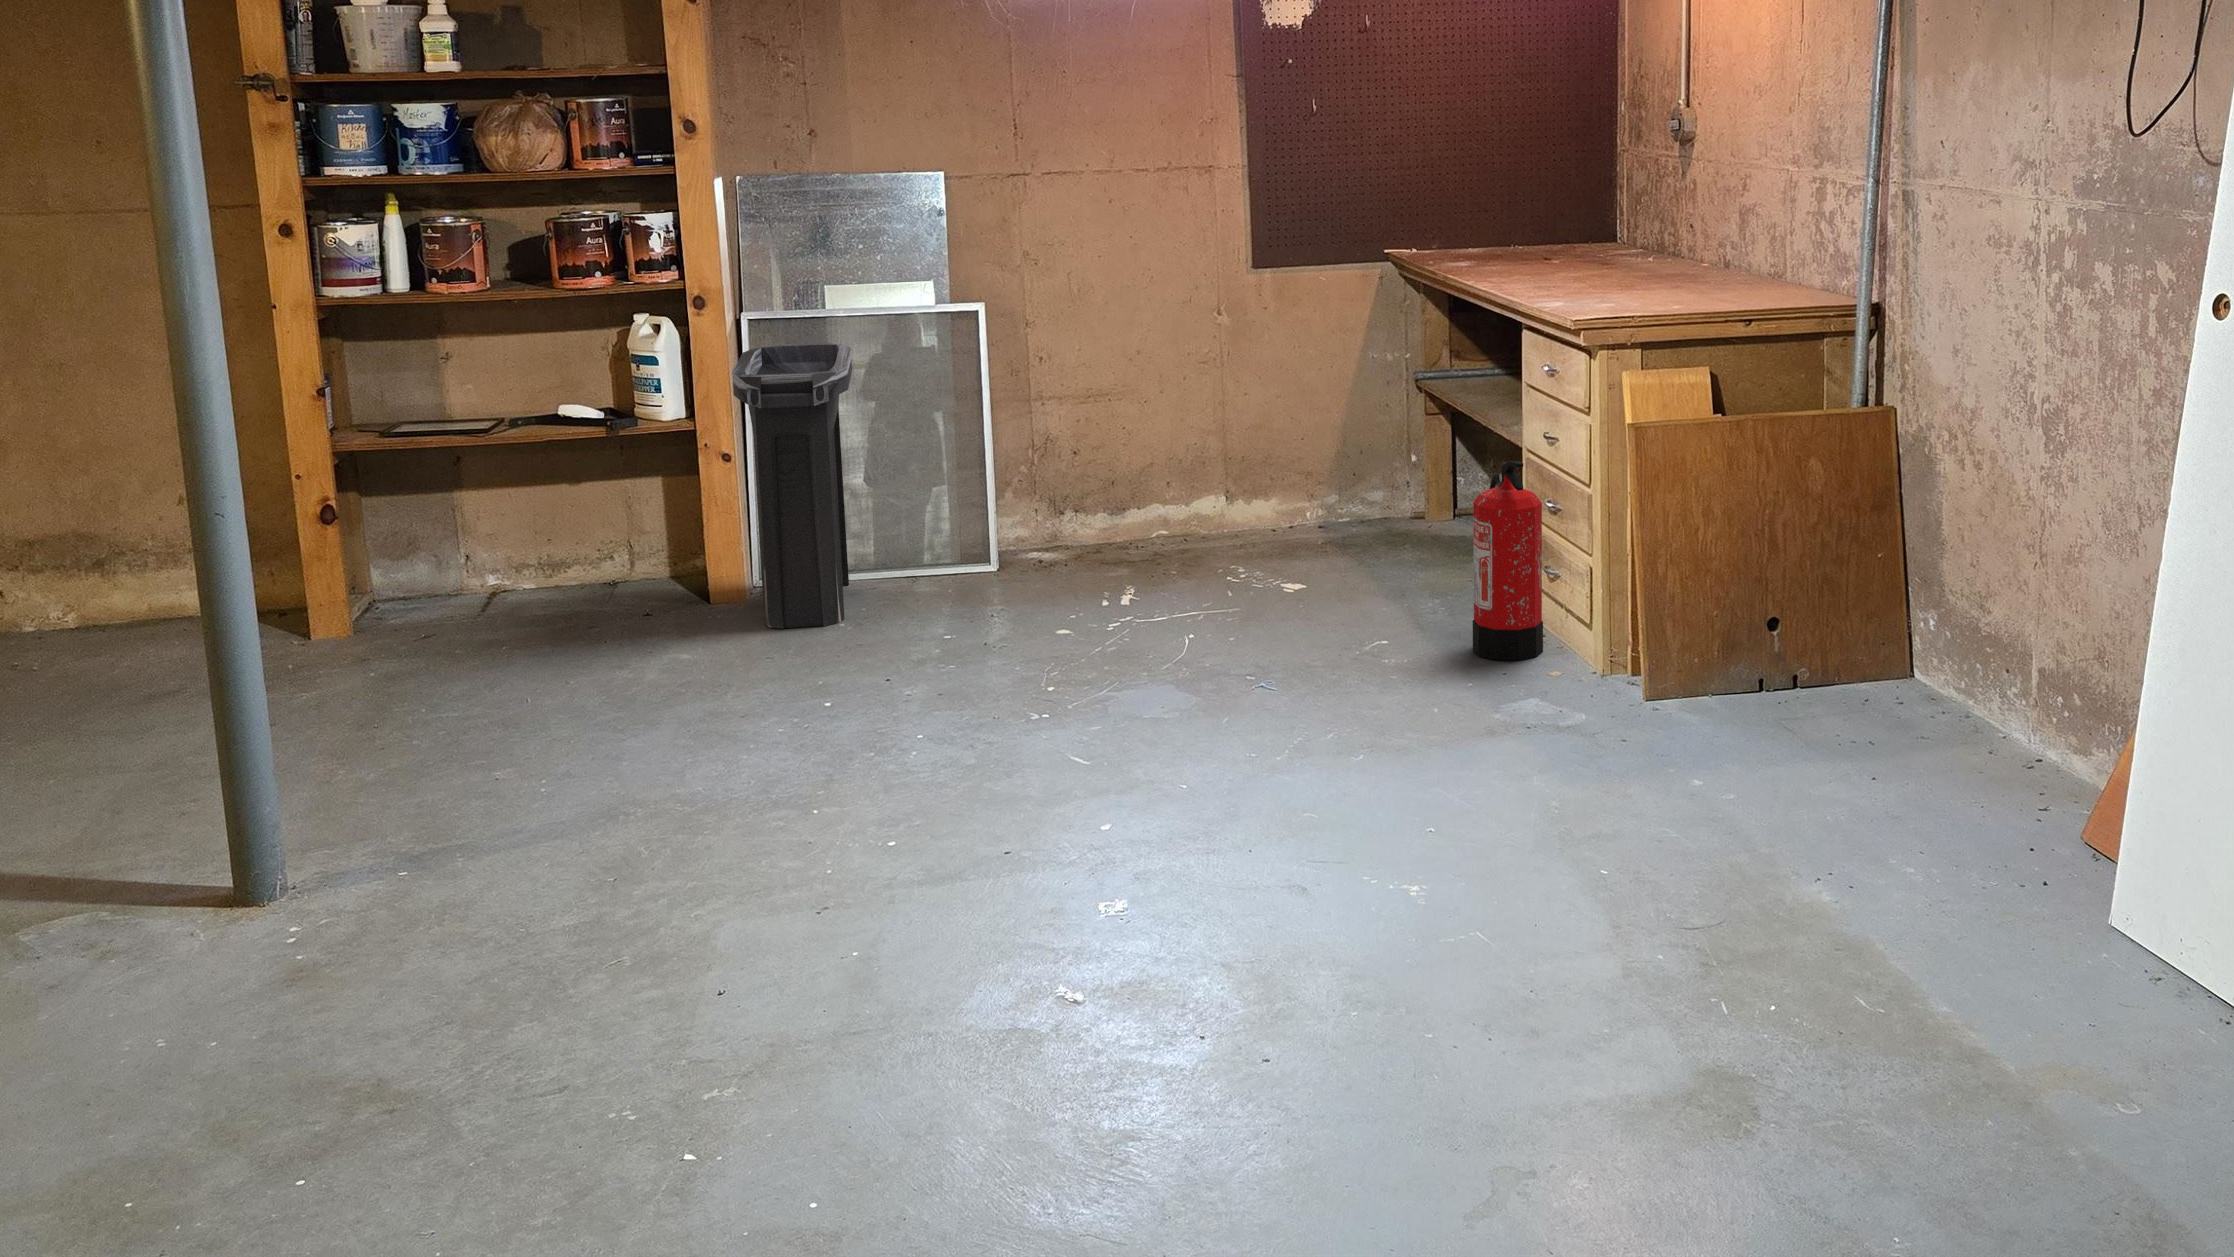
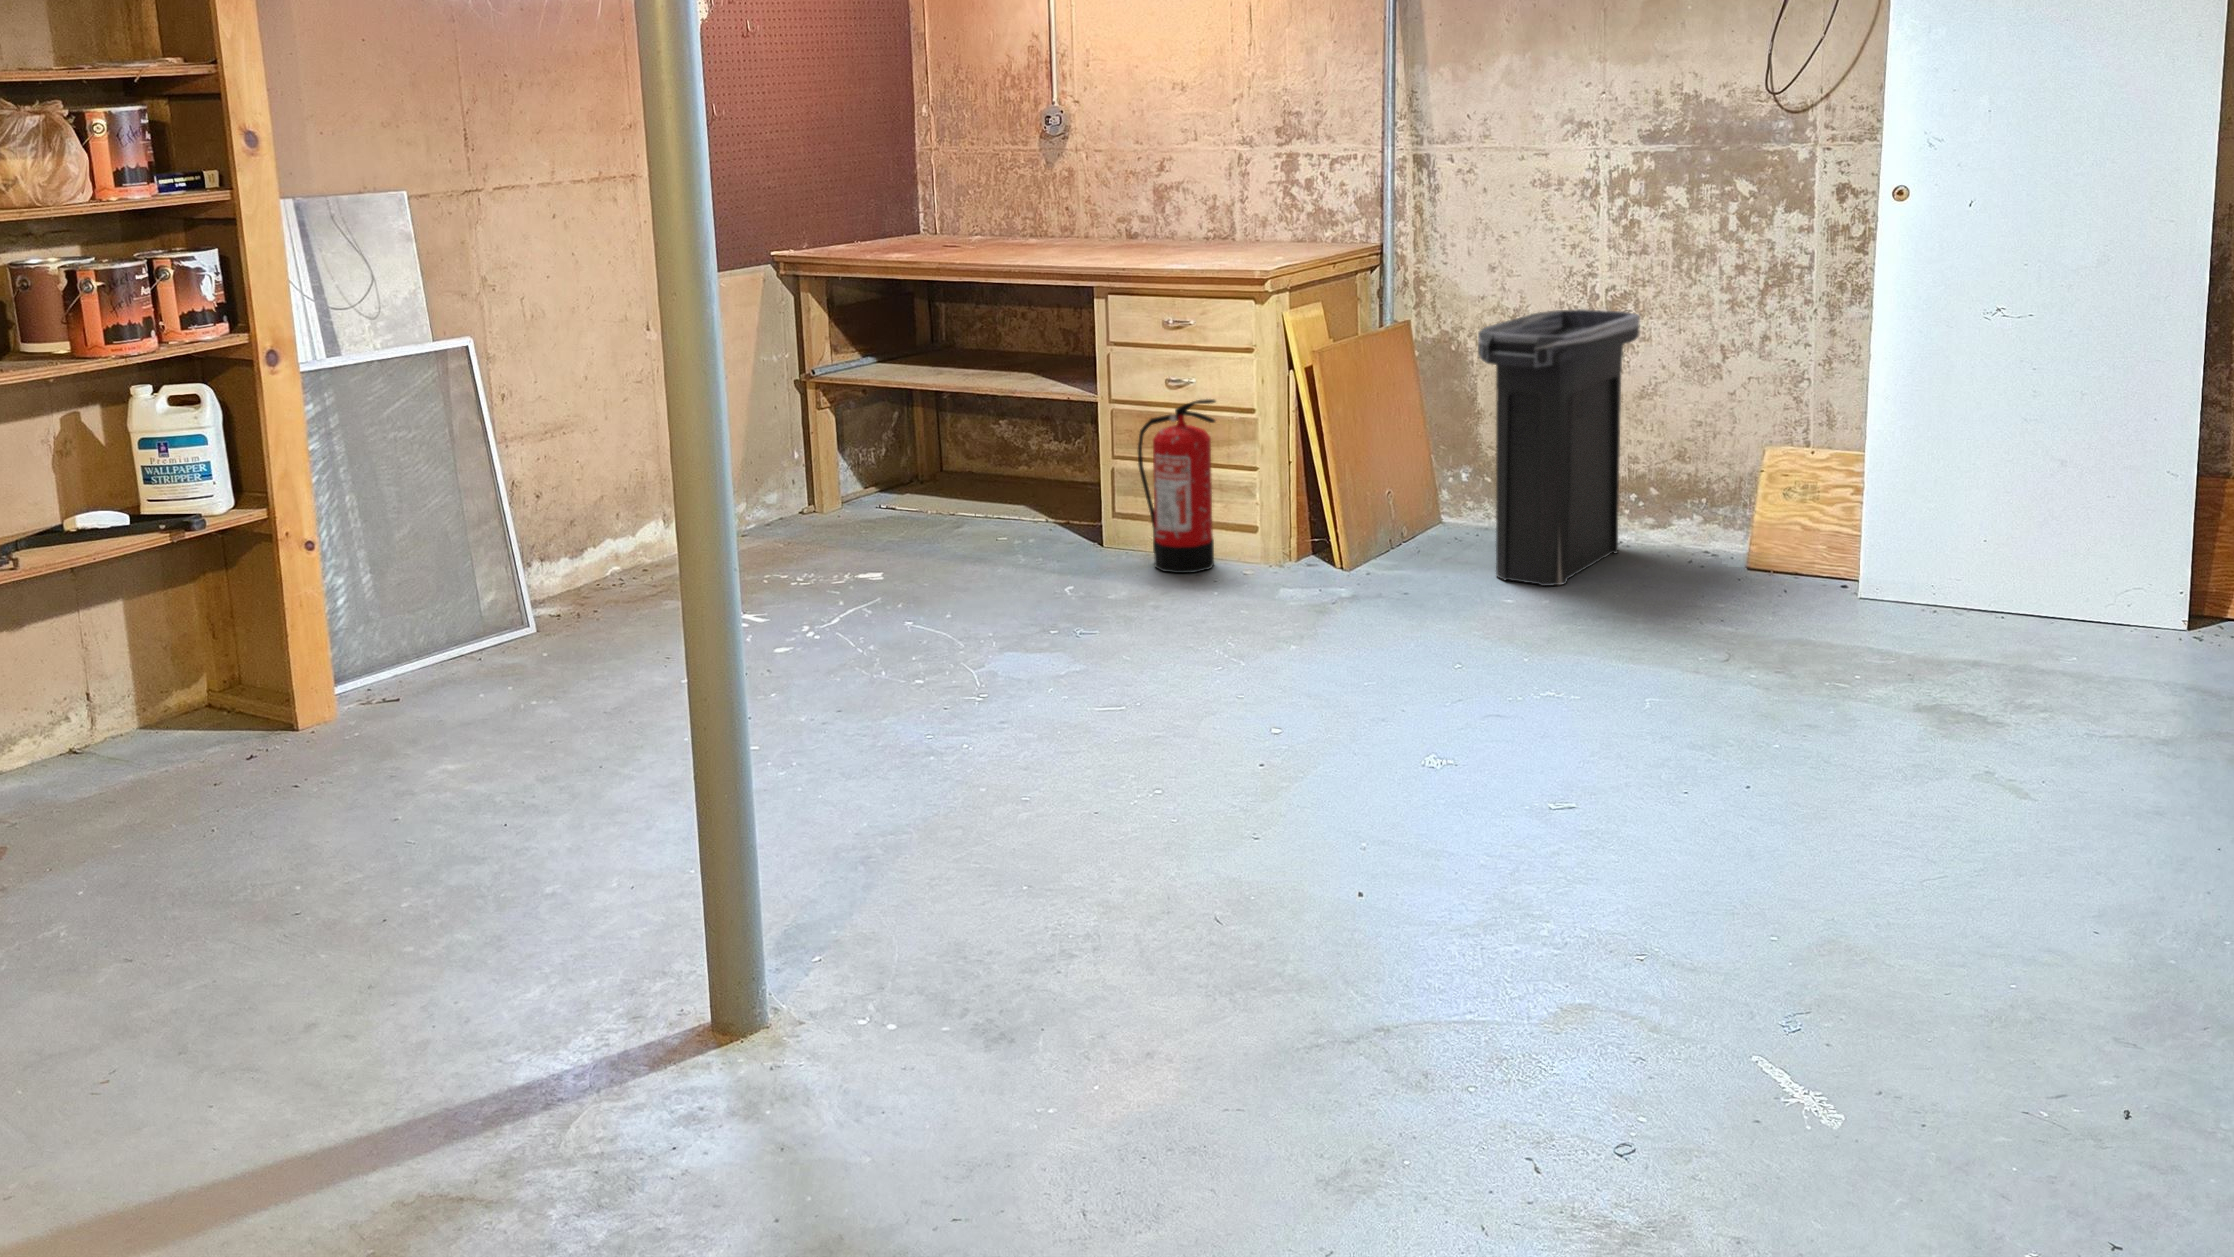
trash can: present [732,343,852,629] -> present [1478,309,1640,586]

